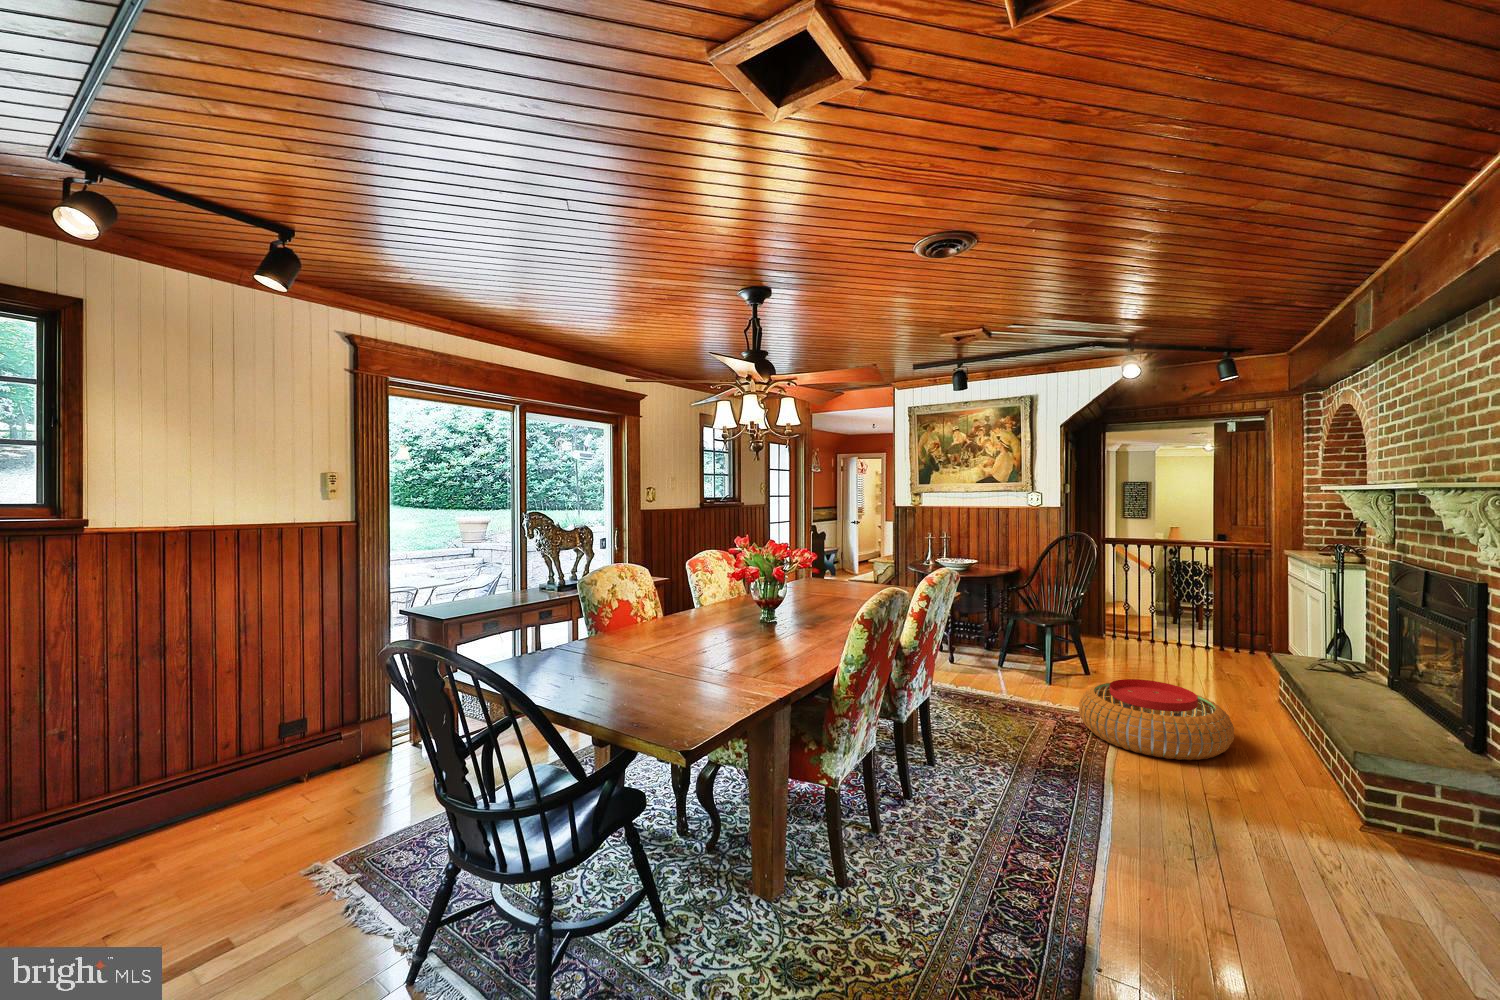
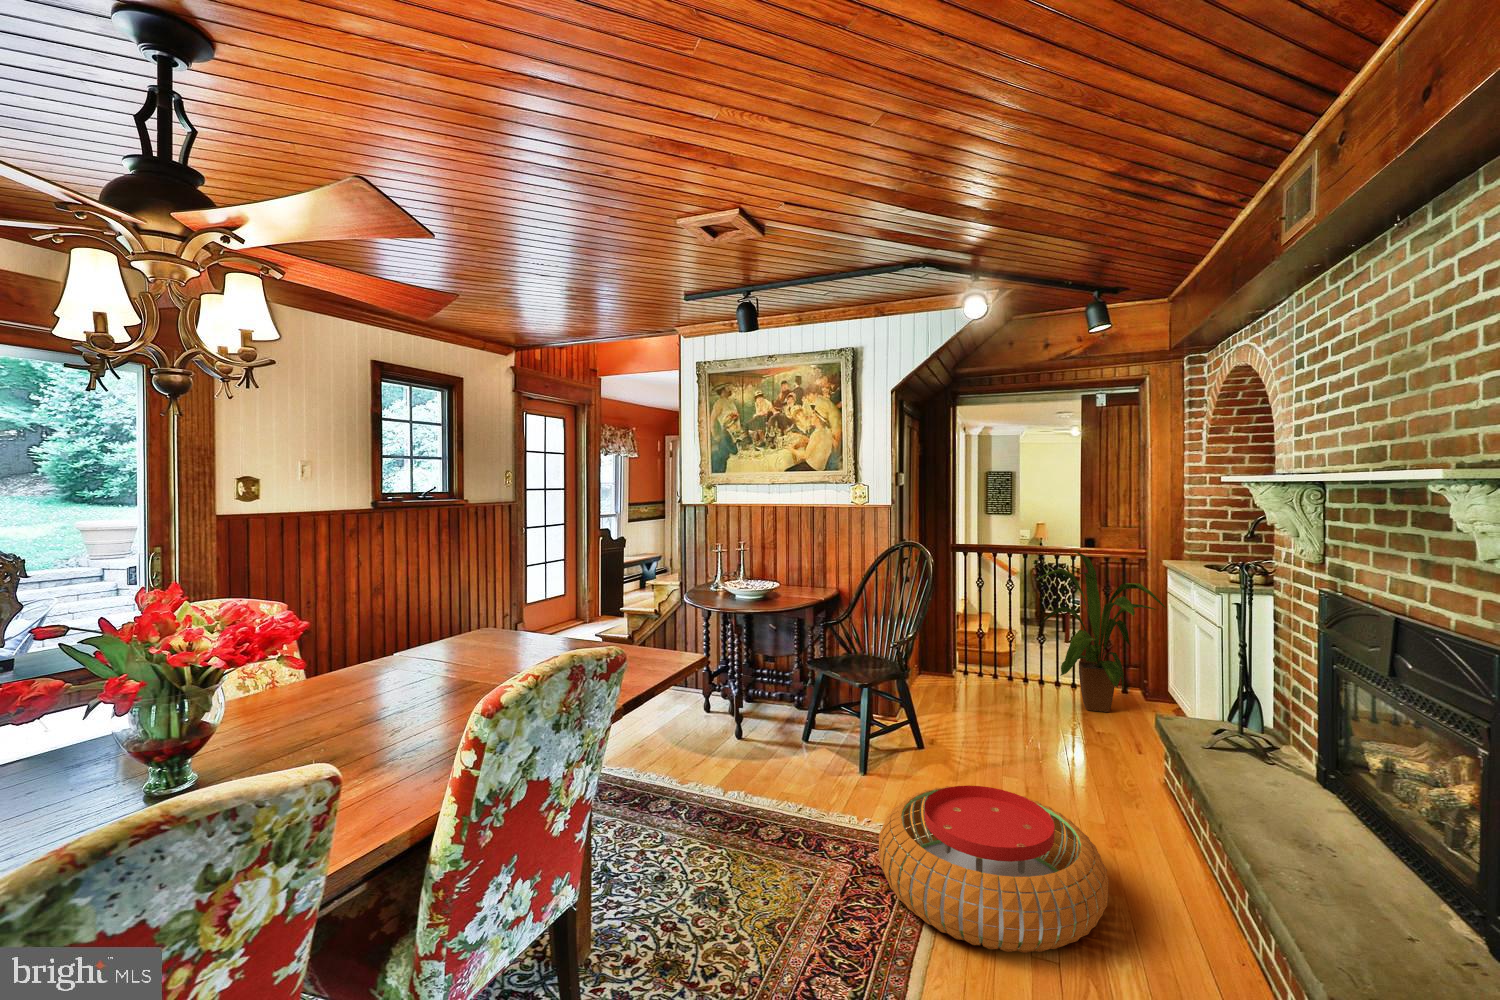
house plant: none [1177,543,1287,664] -> present [1037,551,1165,712]

